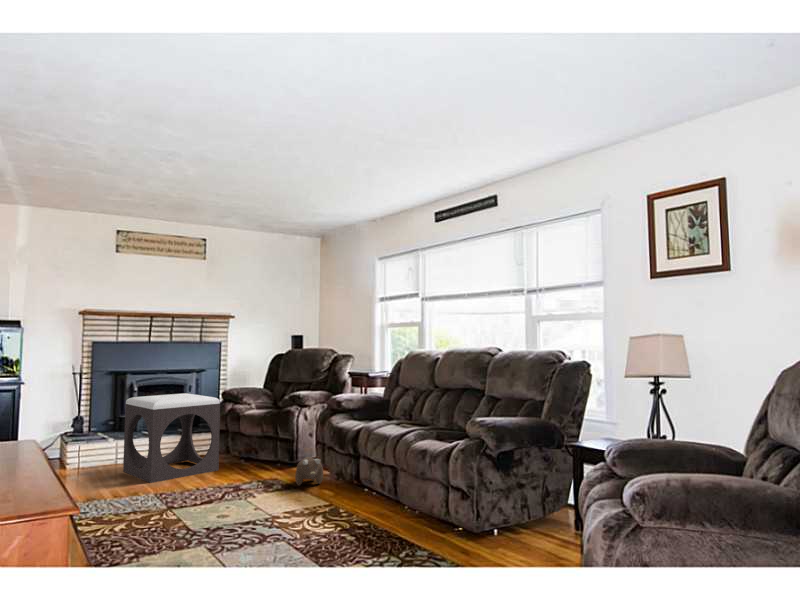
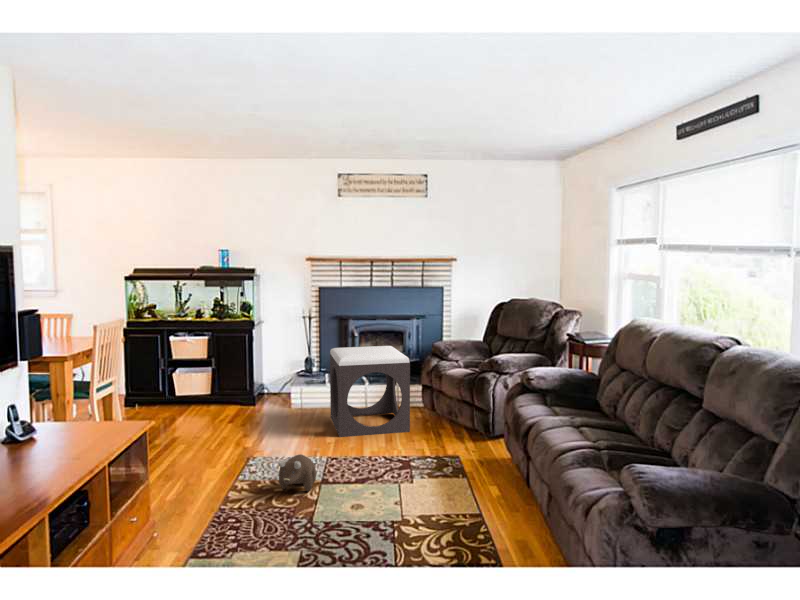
plush toy: present [295,457,323,486] -> present [278,454,316,491]

